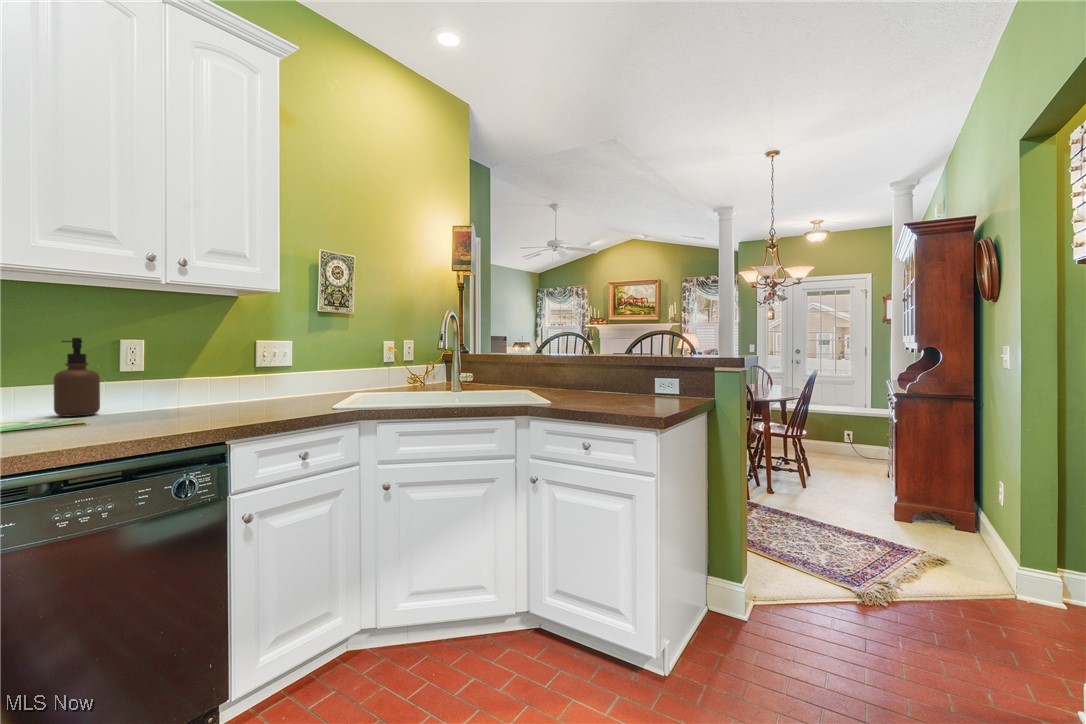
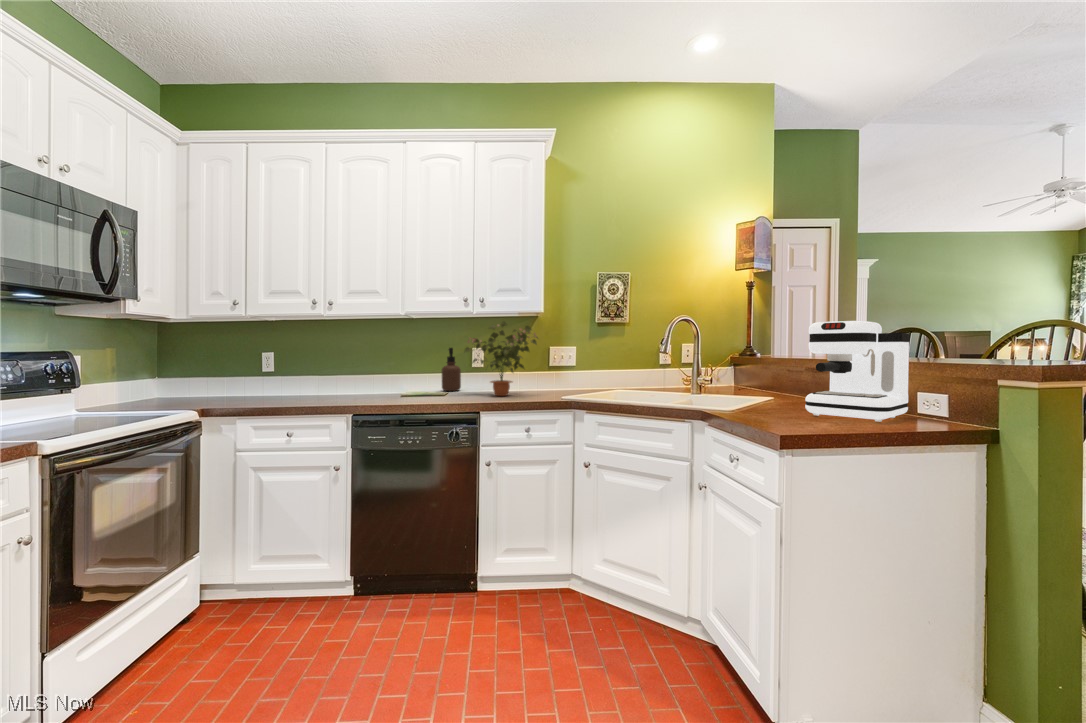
potted plant: none [143,300,288,414] -> present [464,322,538,396]
coffee maker: none [591,325,654,401] -> present [805,321,909,422]

